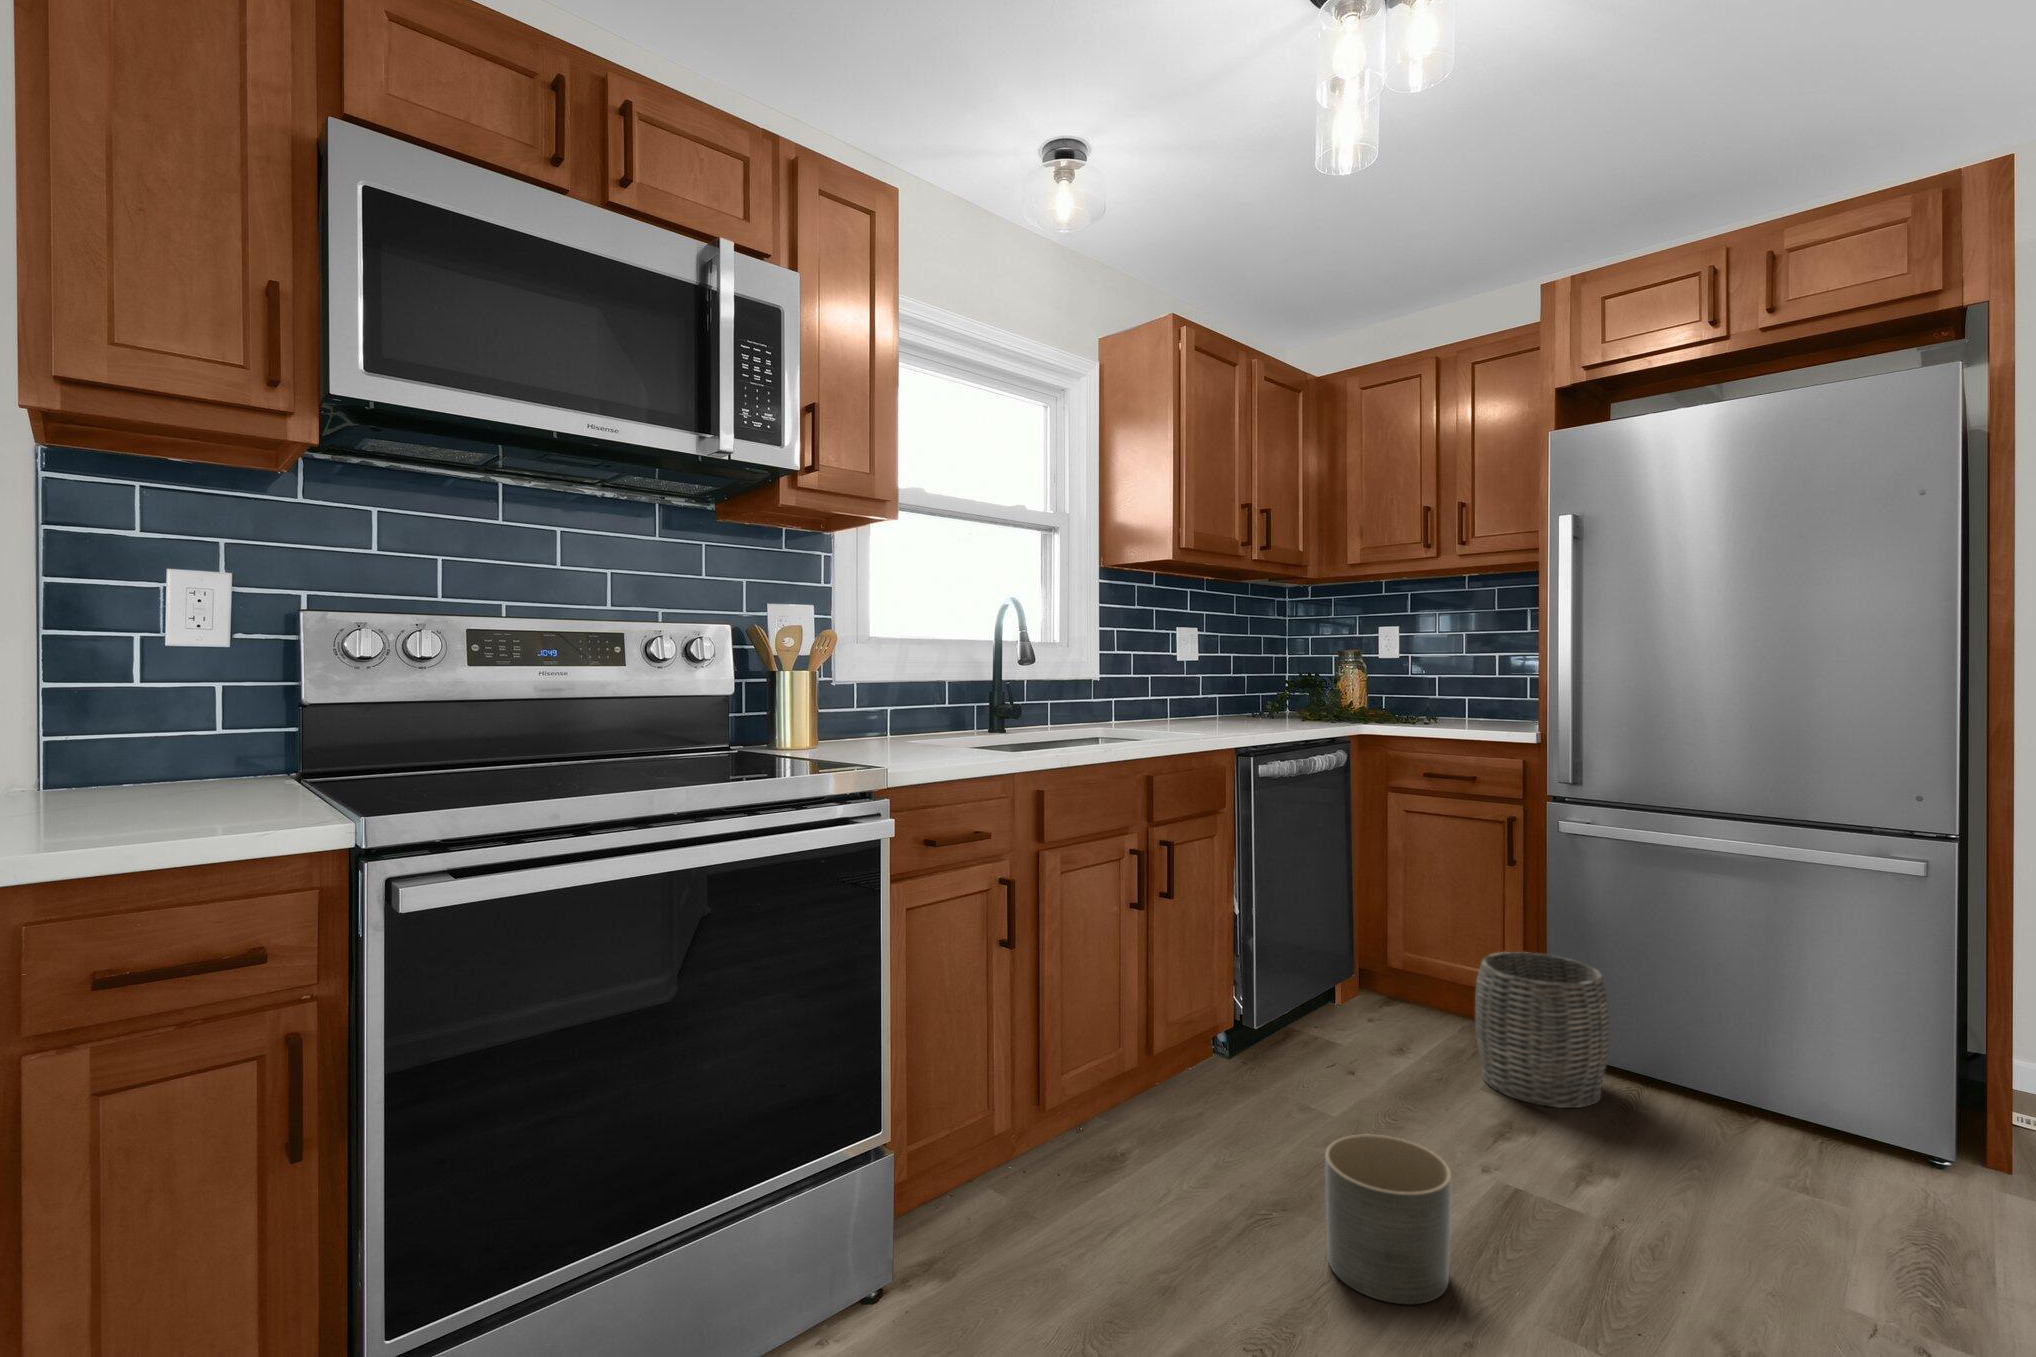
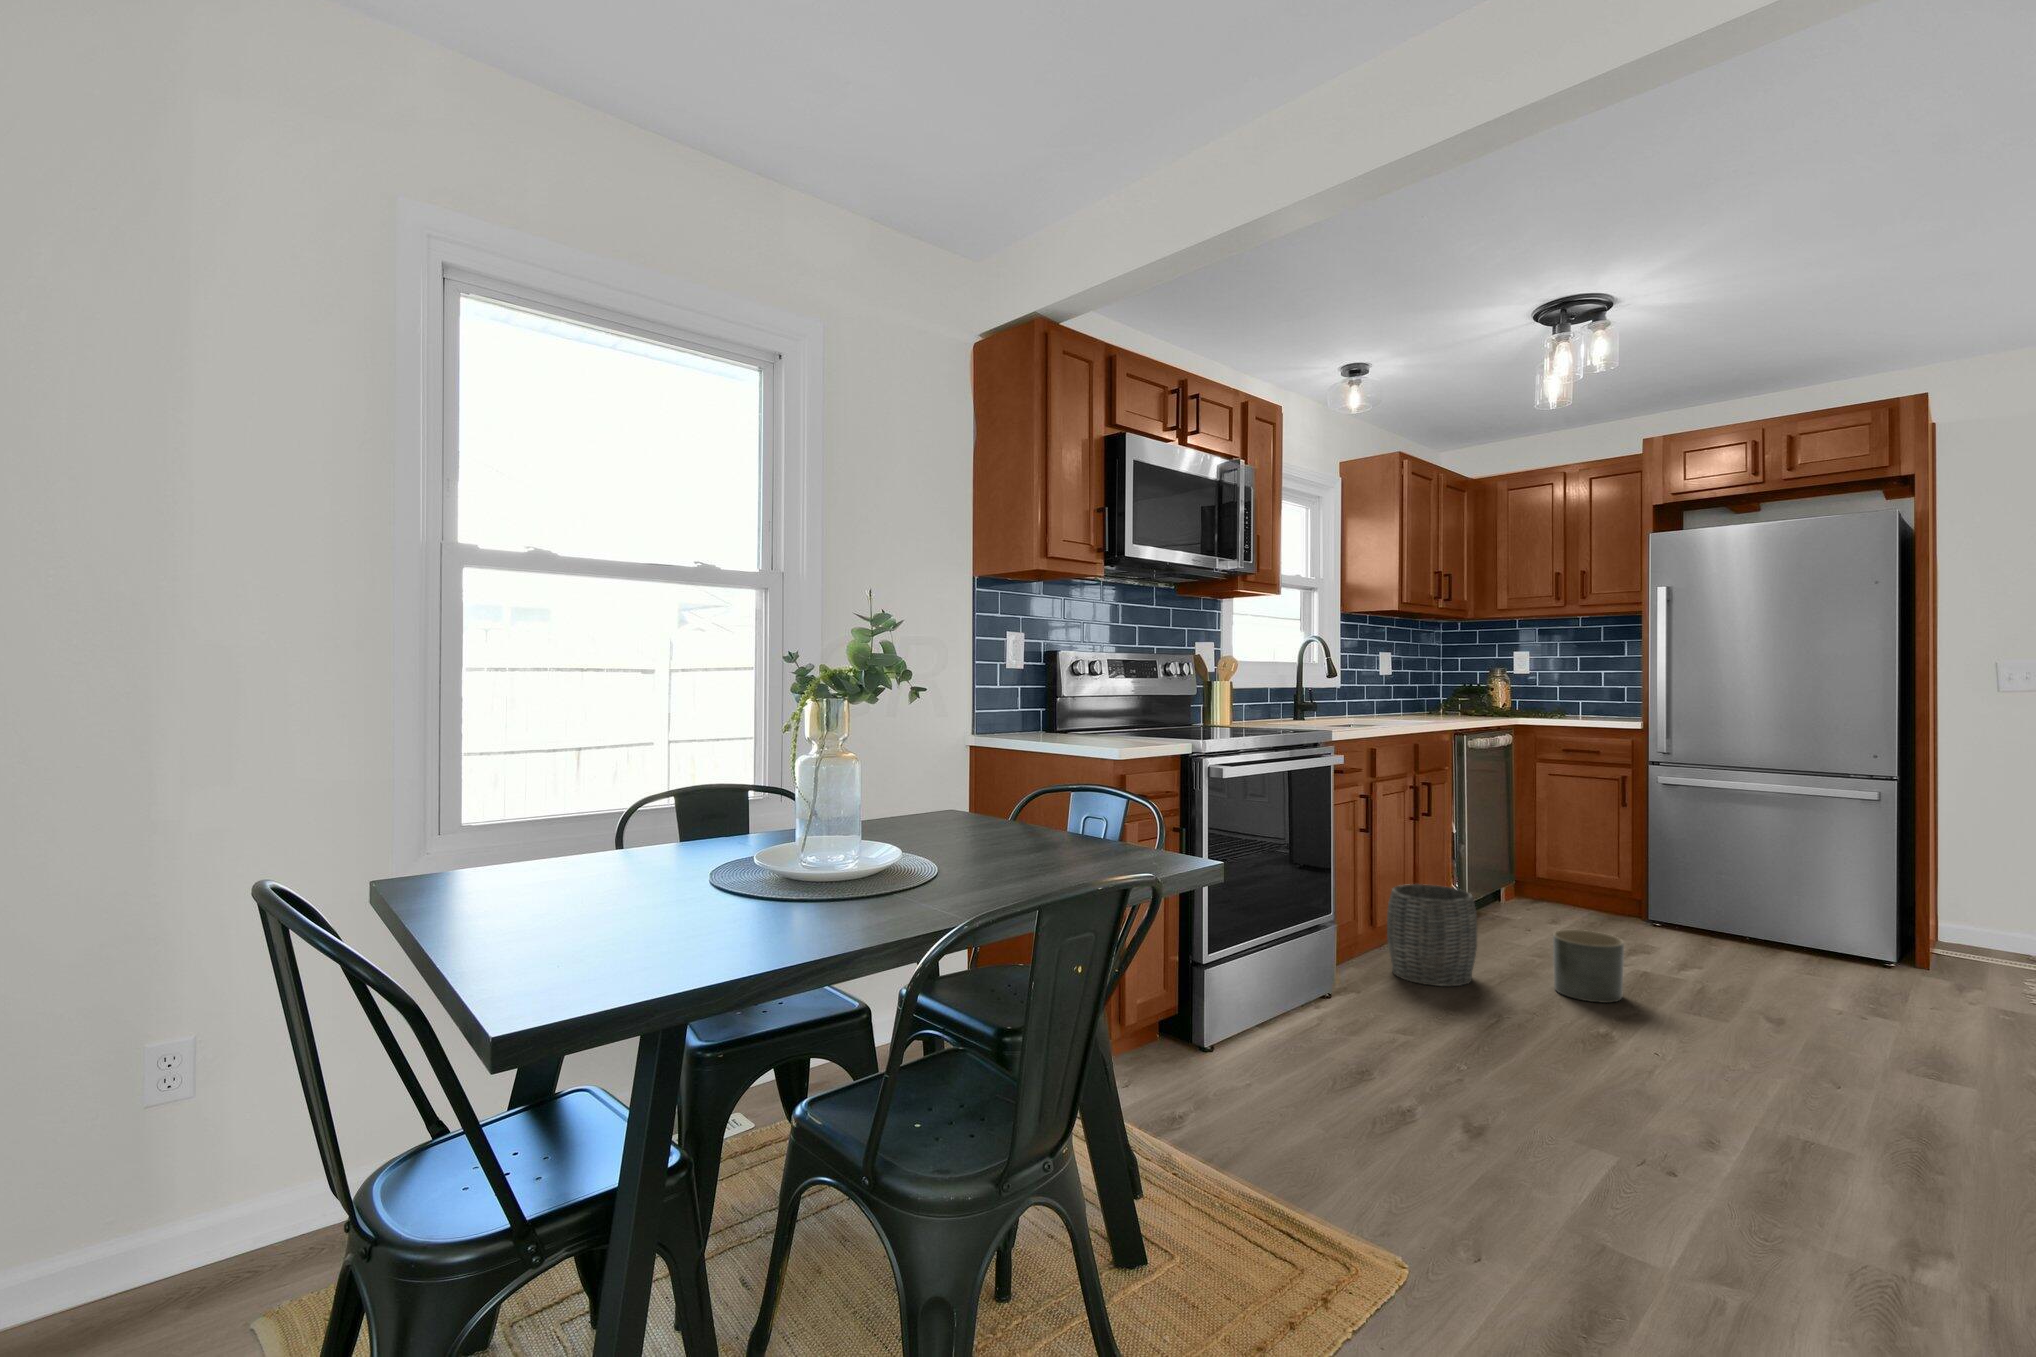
woven basket: present [1475,952,1610,1108] -> present [1387,884,1477,986]

